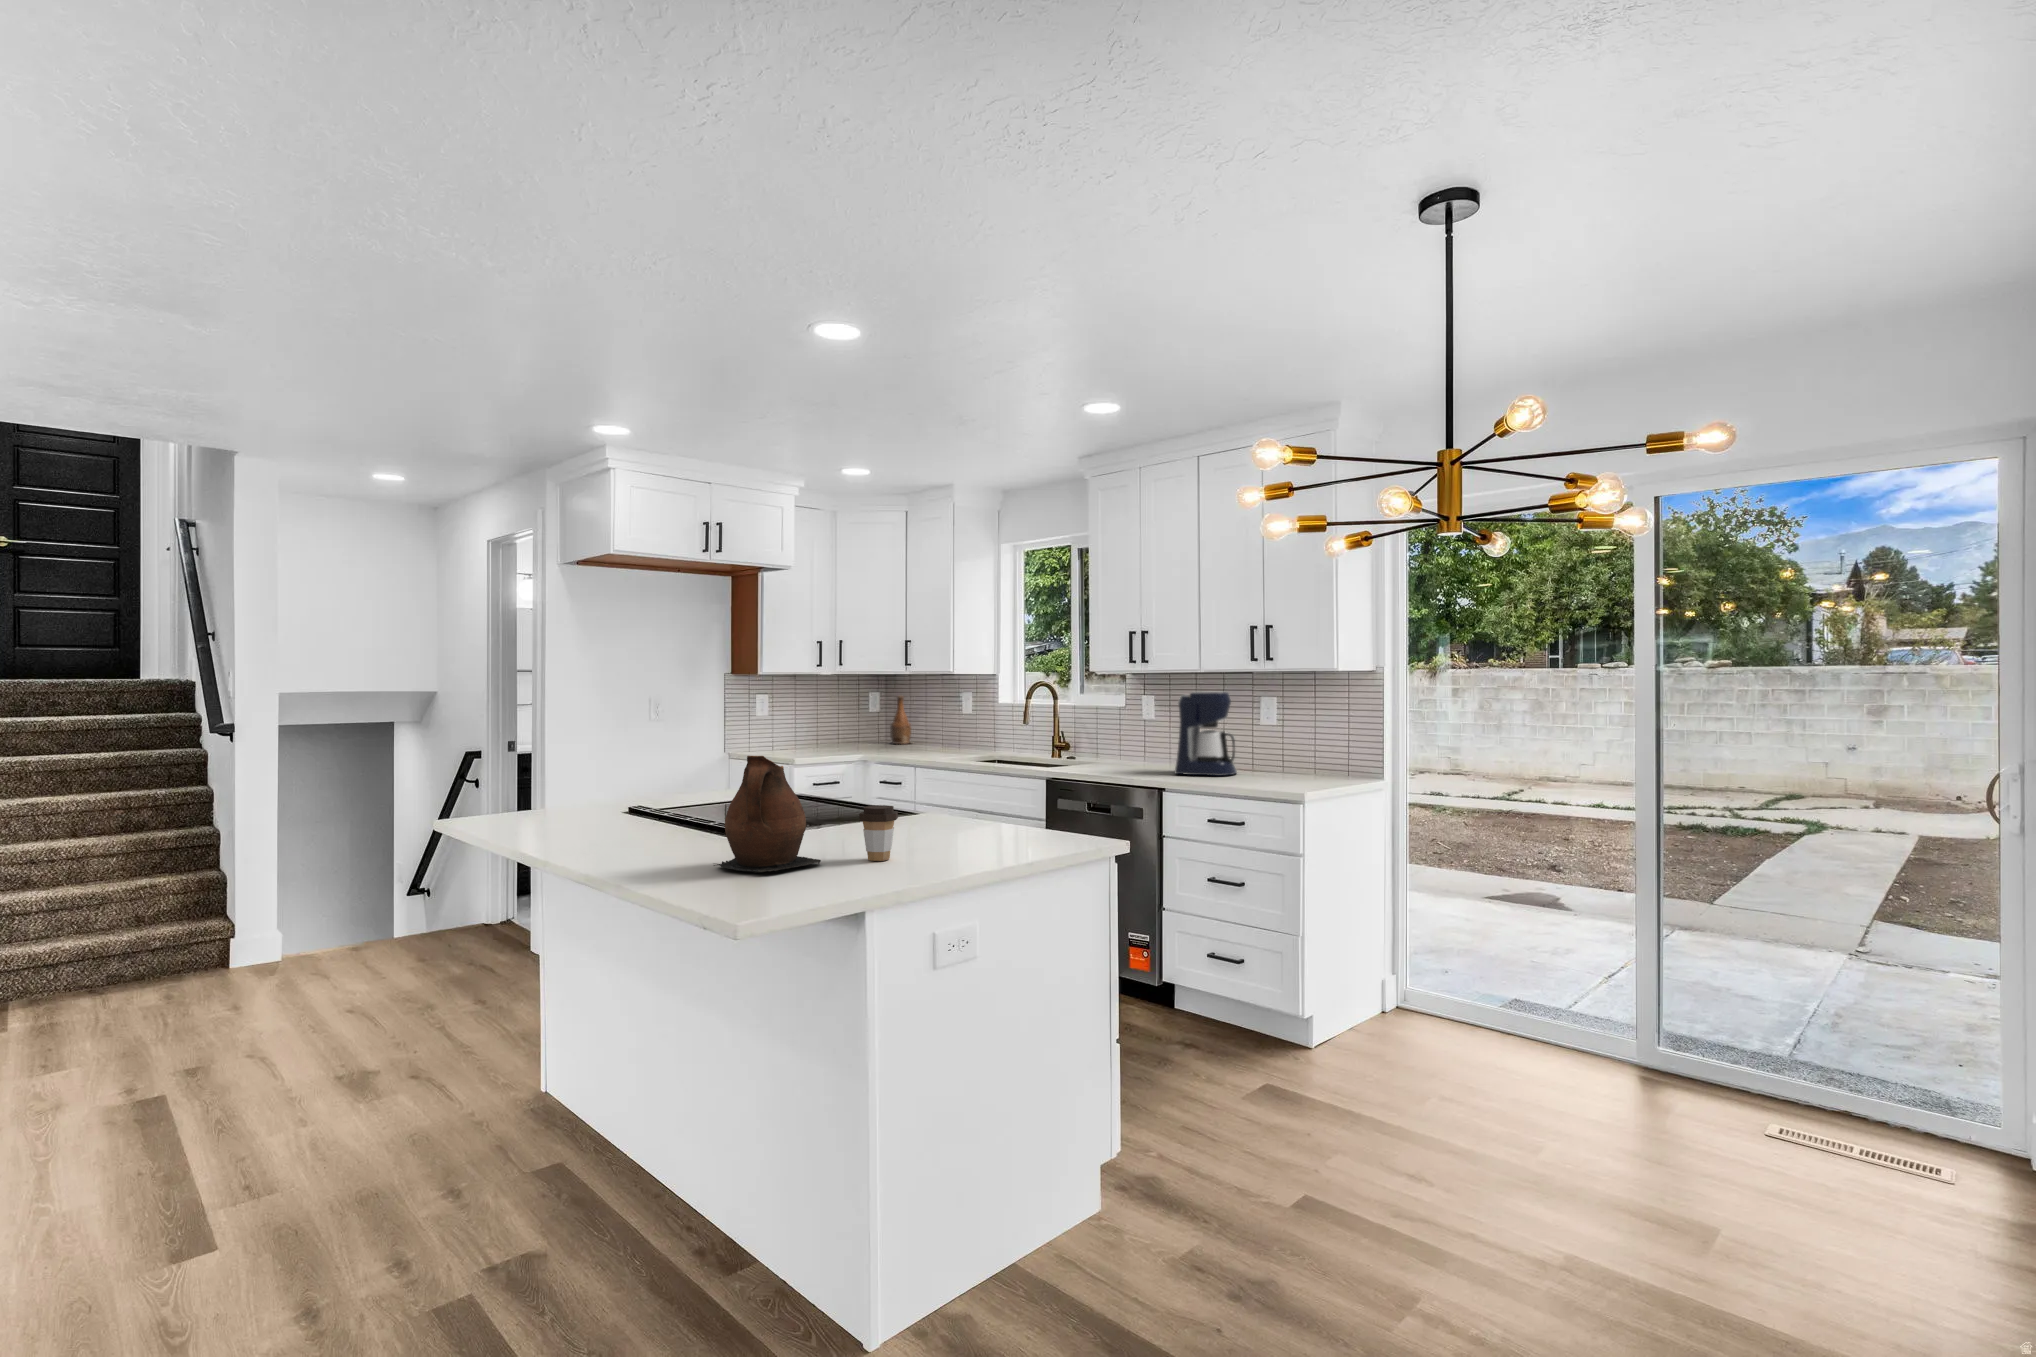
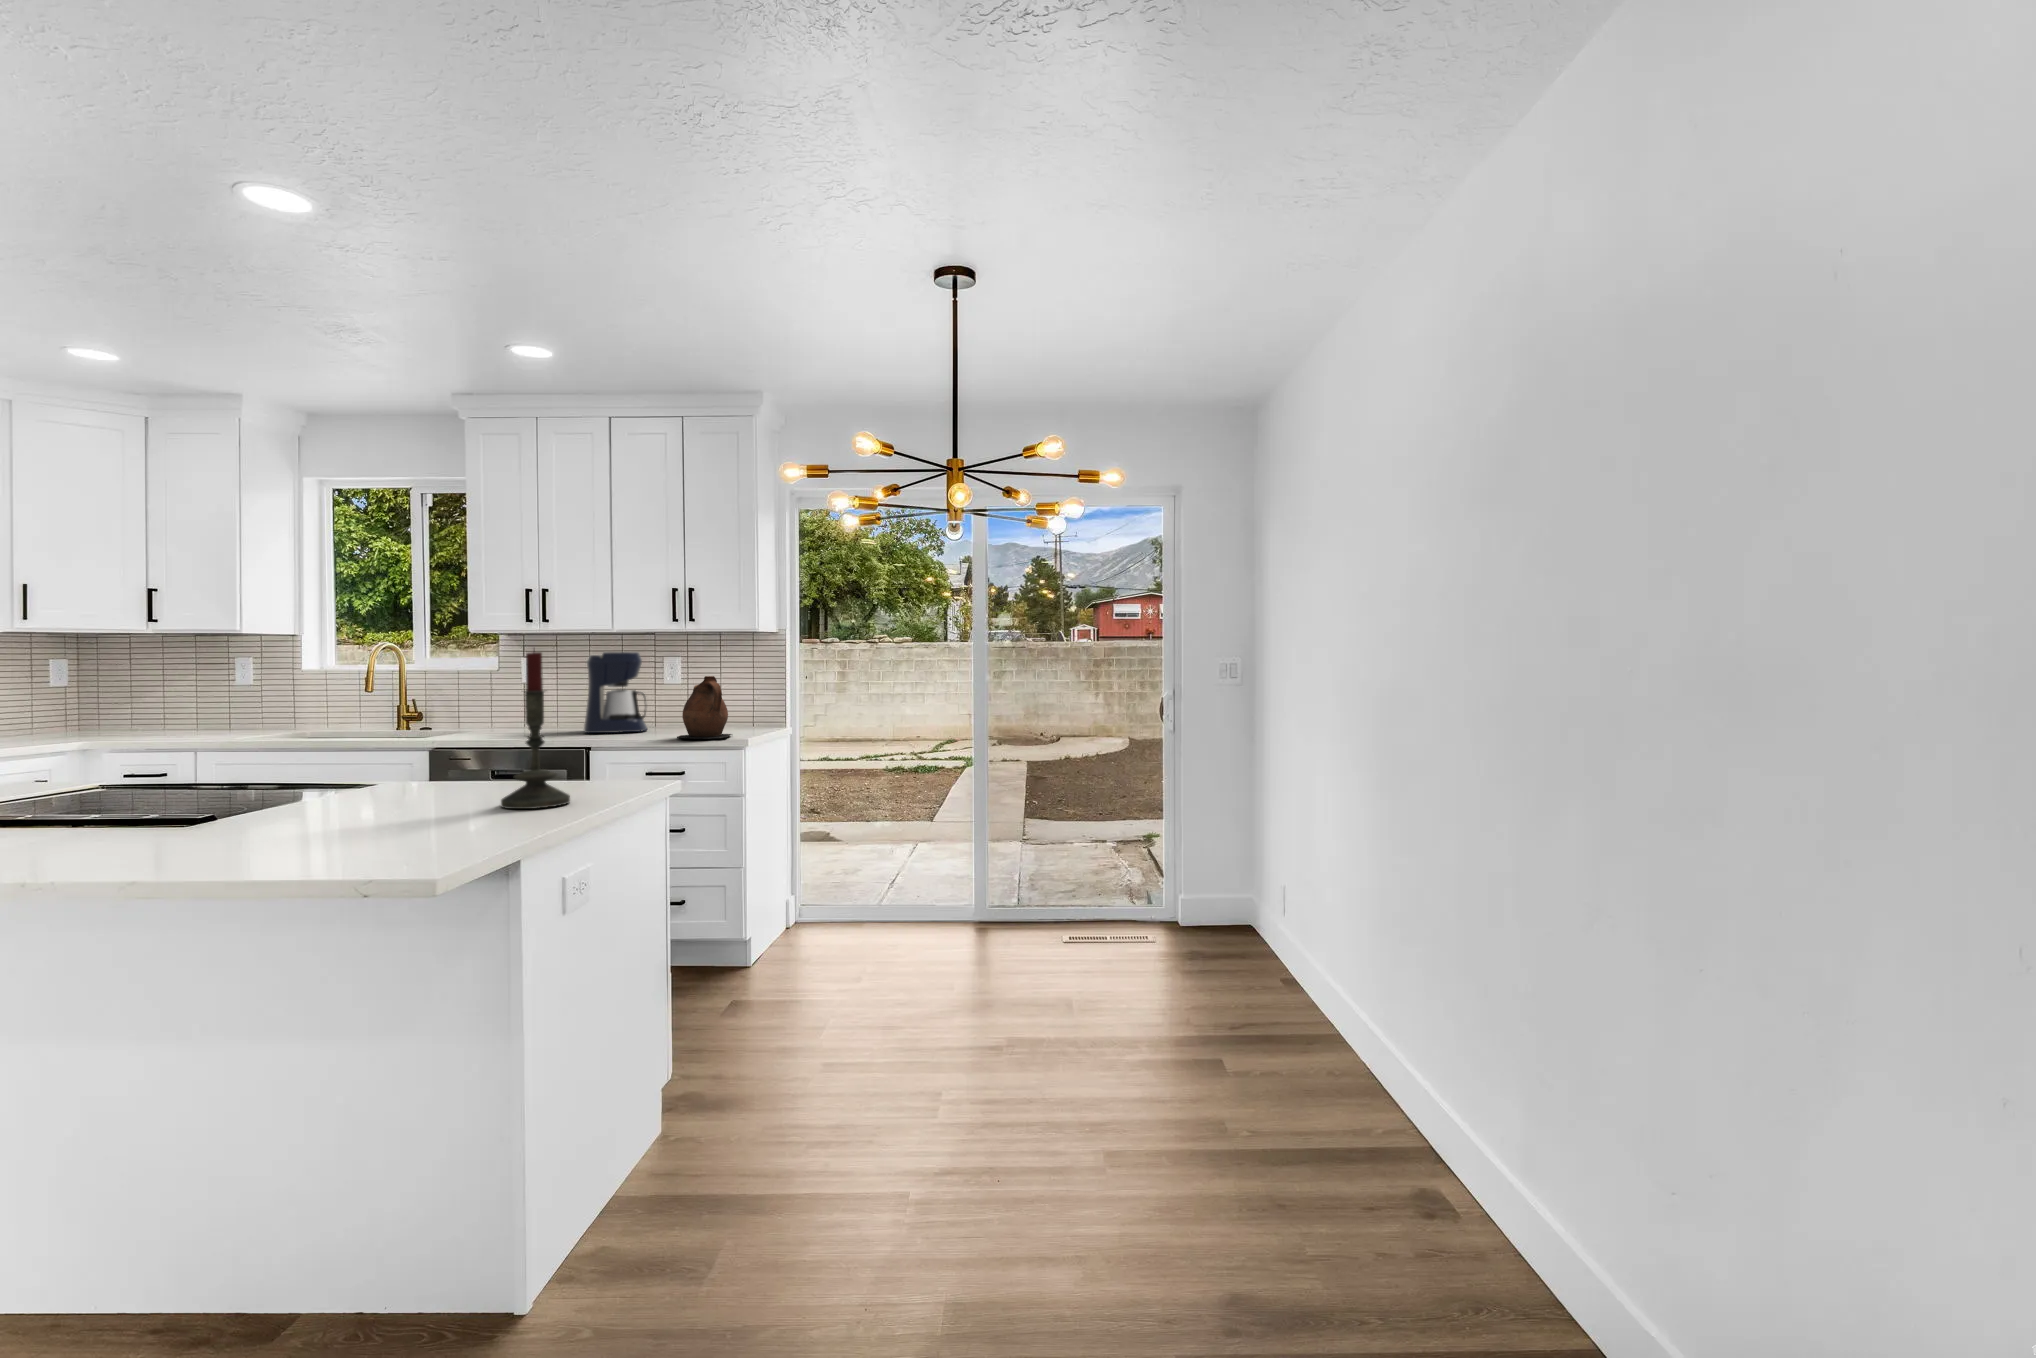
bottle: present [890,696,911,744] -> none [91,662,145,725]
candle: none [937,704,993,849] -> present [501,650,570,809]
ceramic pitcher: present [714,756,821,872] -> present [677,676,732,739]
coffee cup: present [859,805,898,861] -> none [440,763,491,829]

